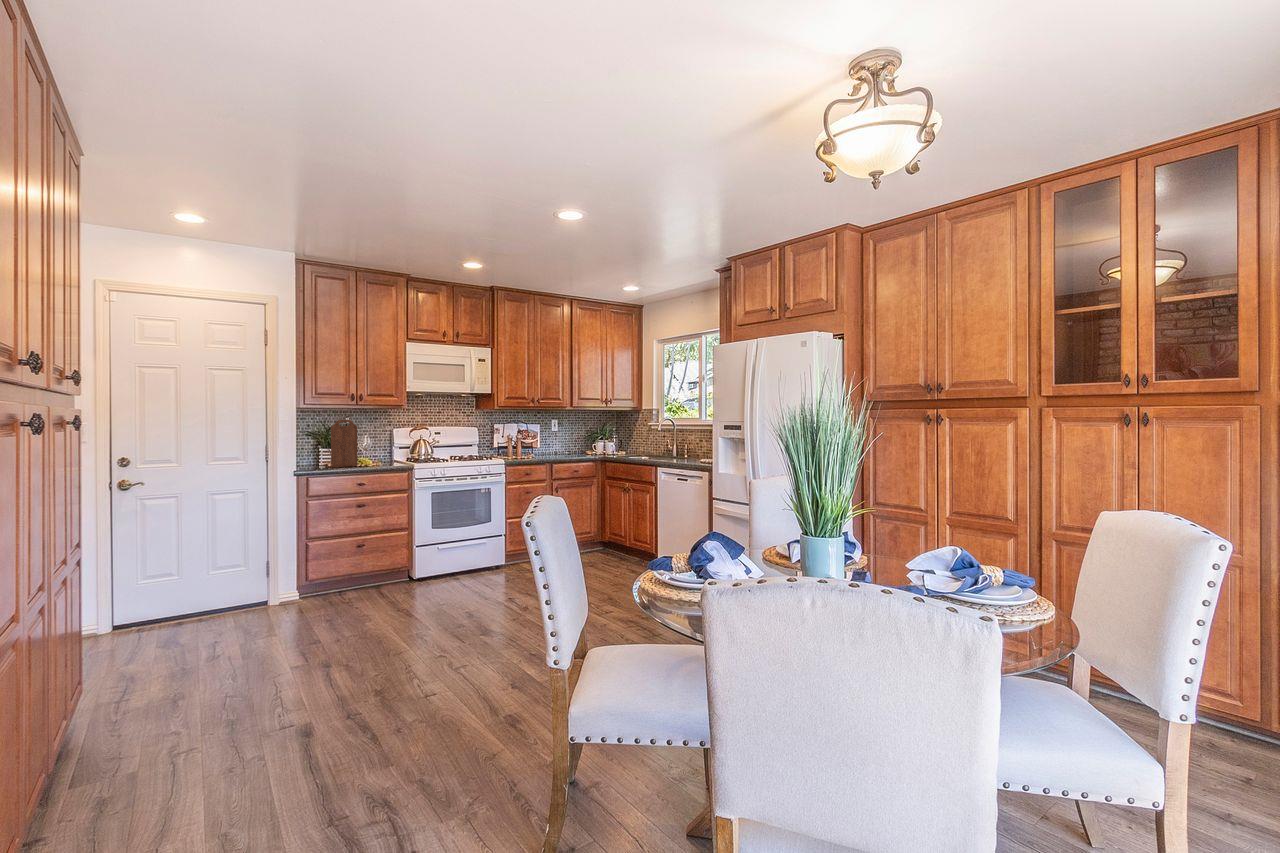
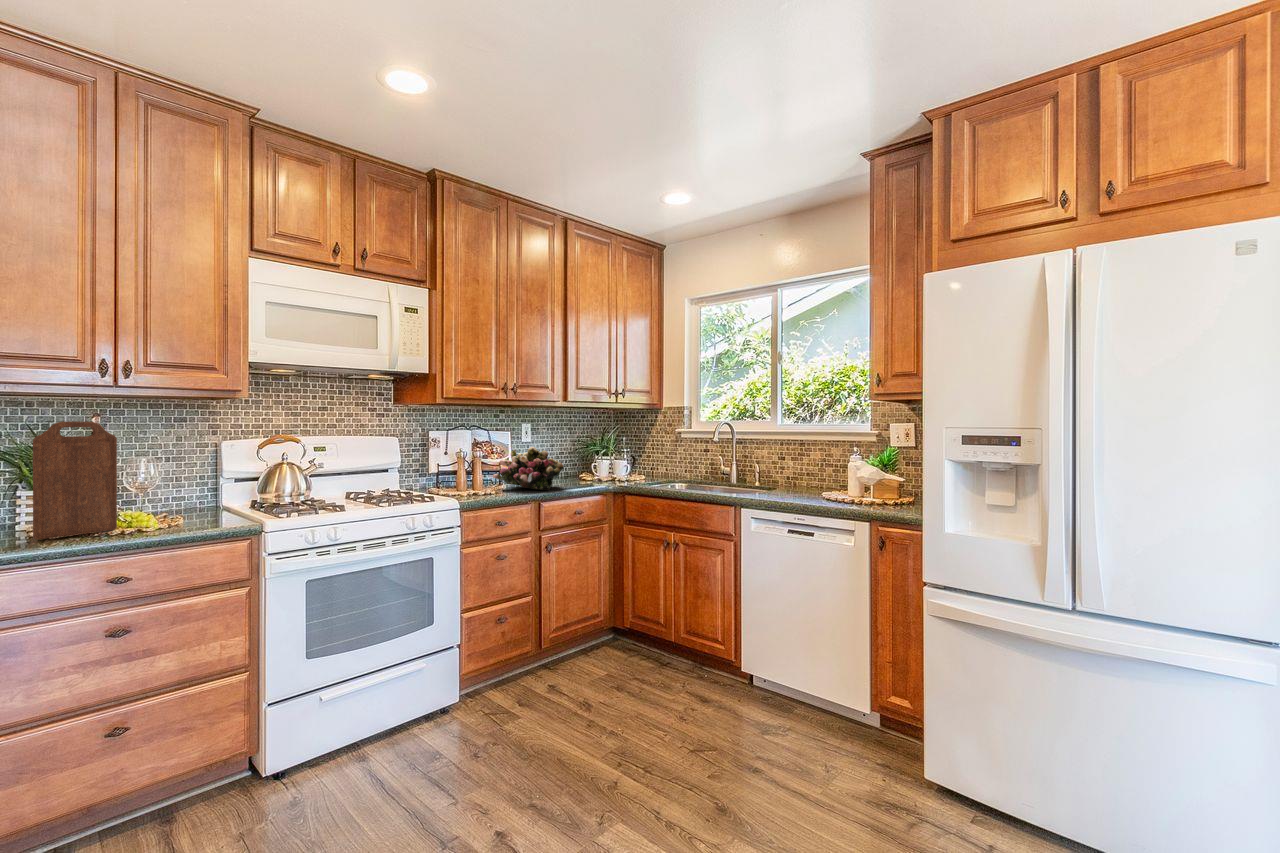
flower arrangement: none [528,434,568,458] -> present [493,447,564,490]

